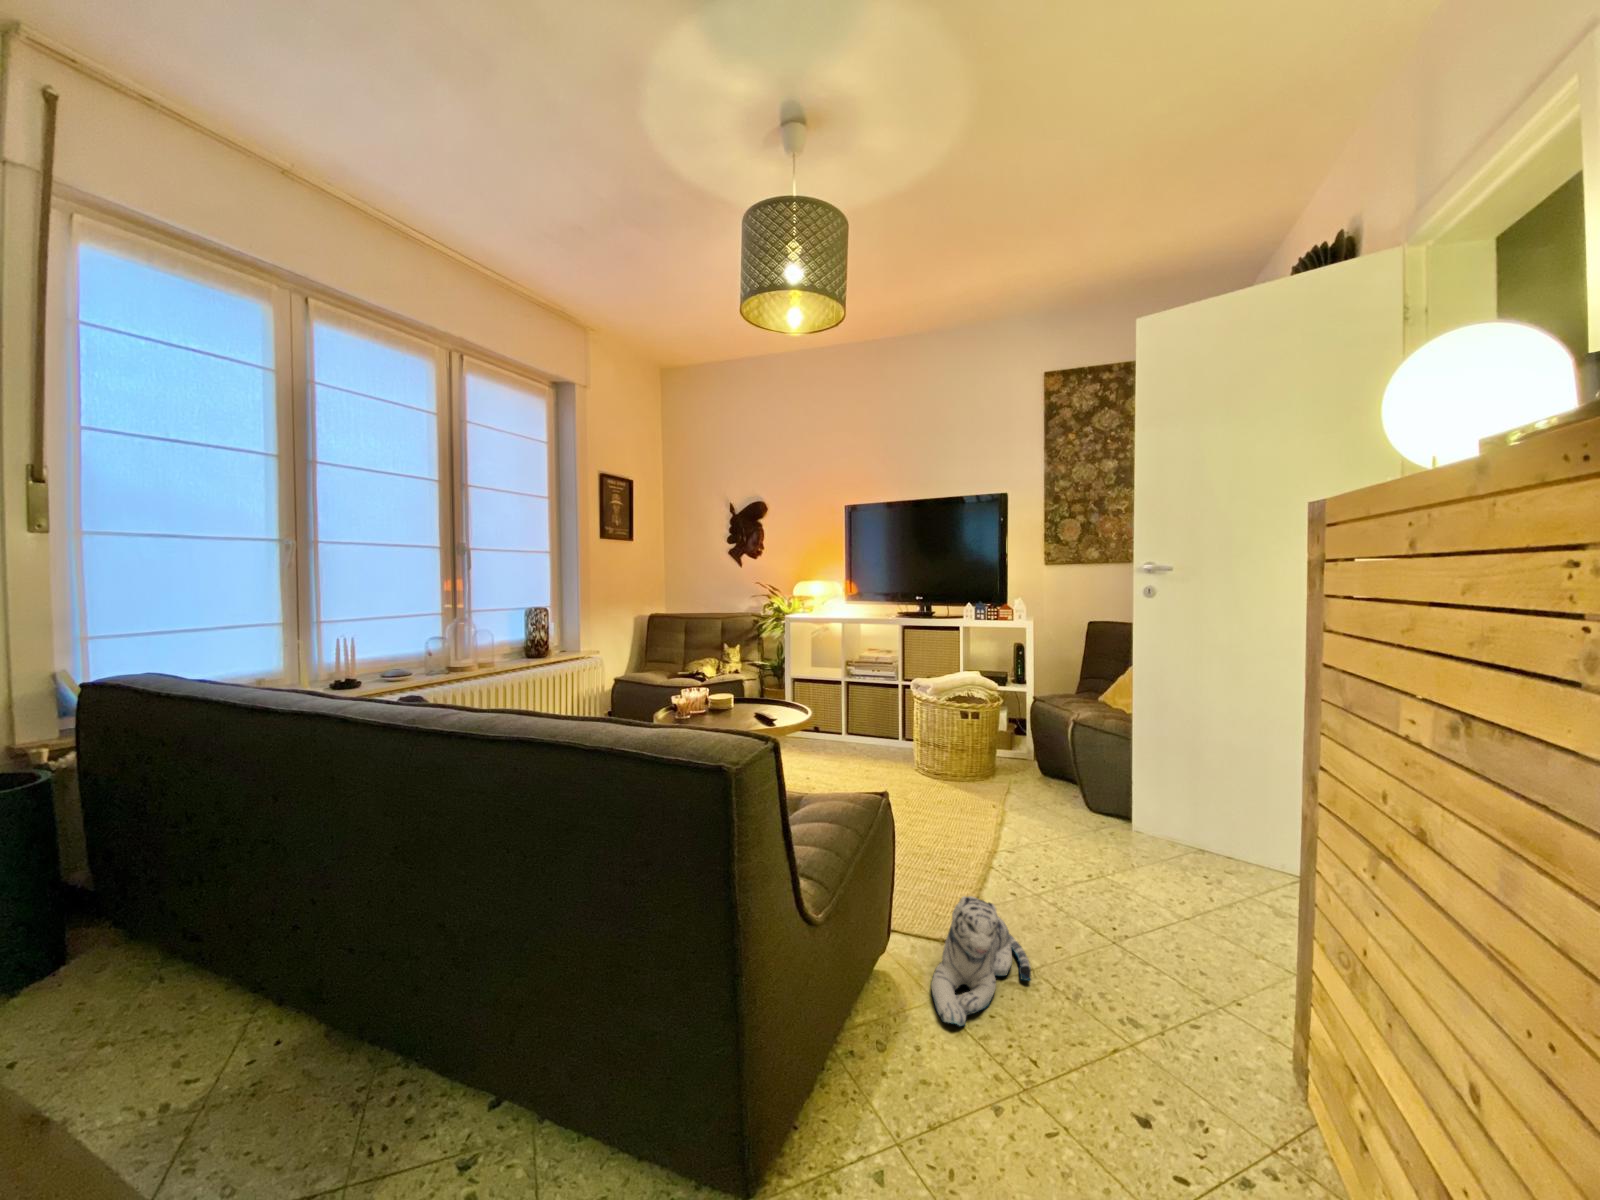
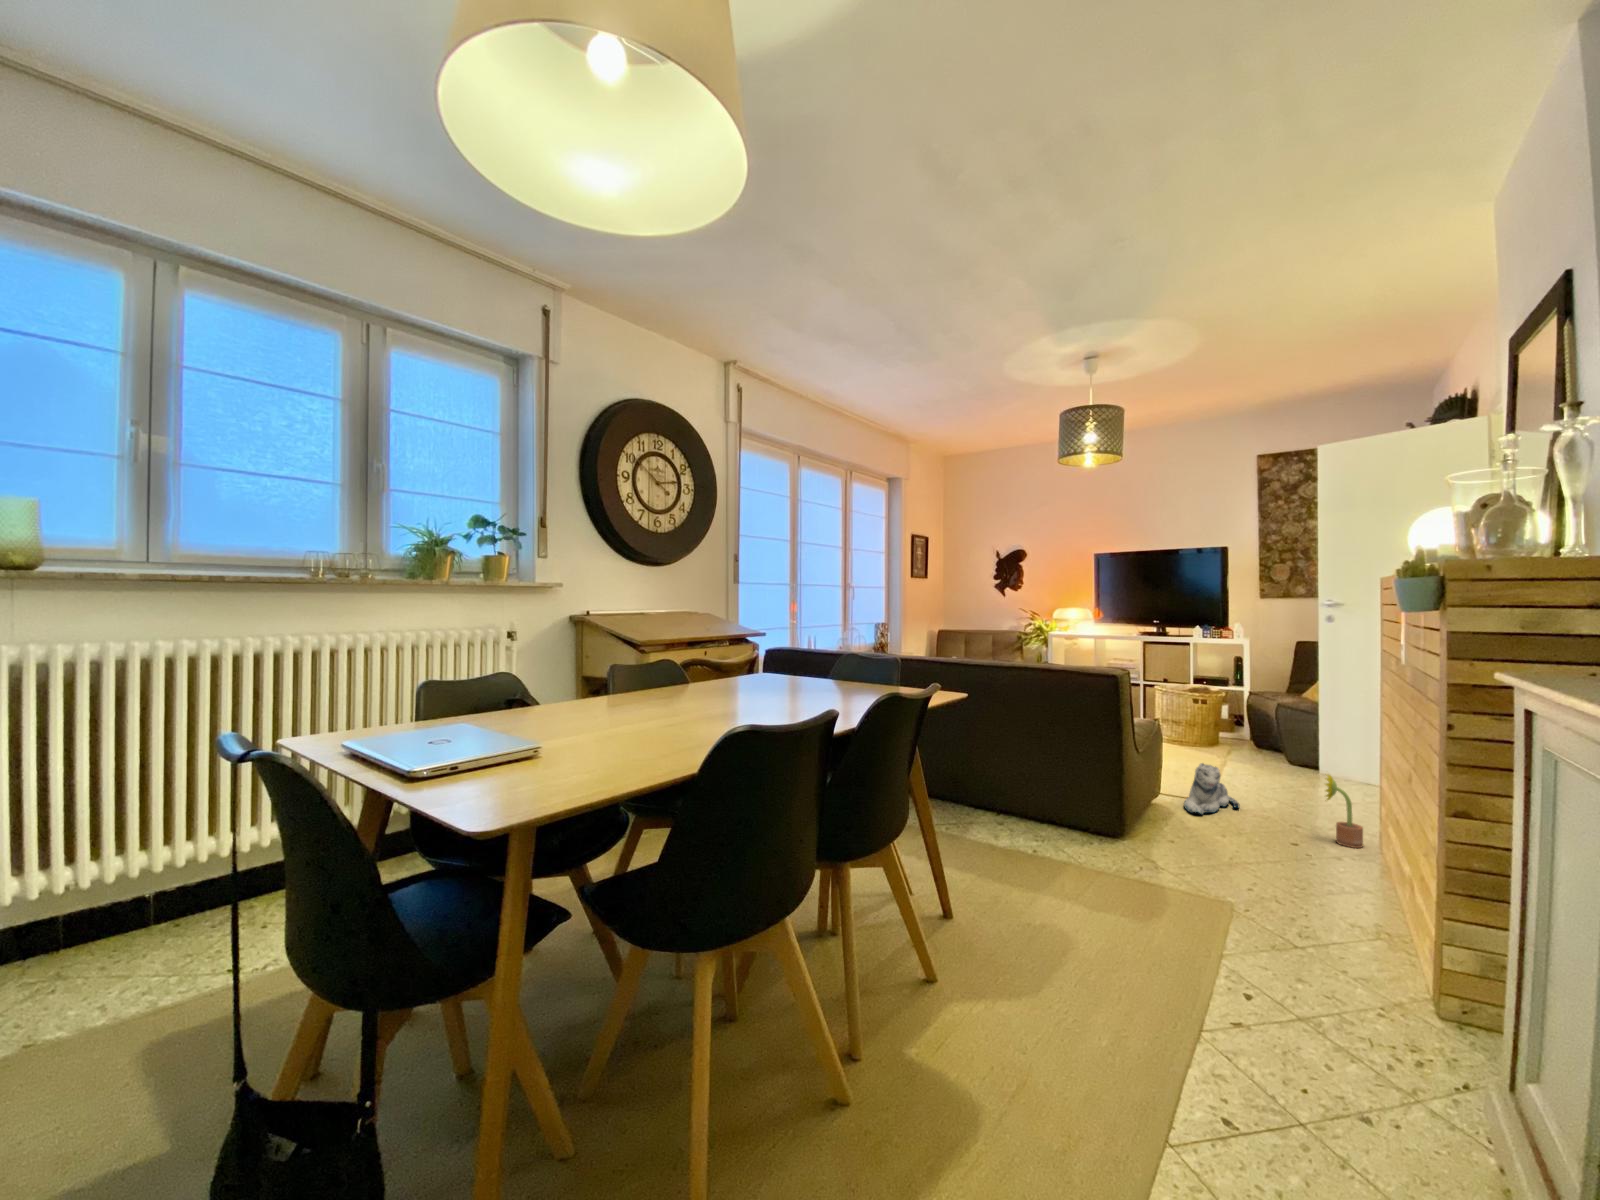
decorative plant: none [1208,953,1295,1151] -> present [1326,775,1363,848]

